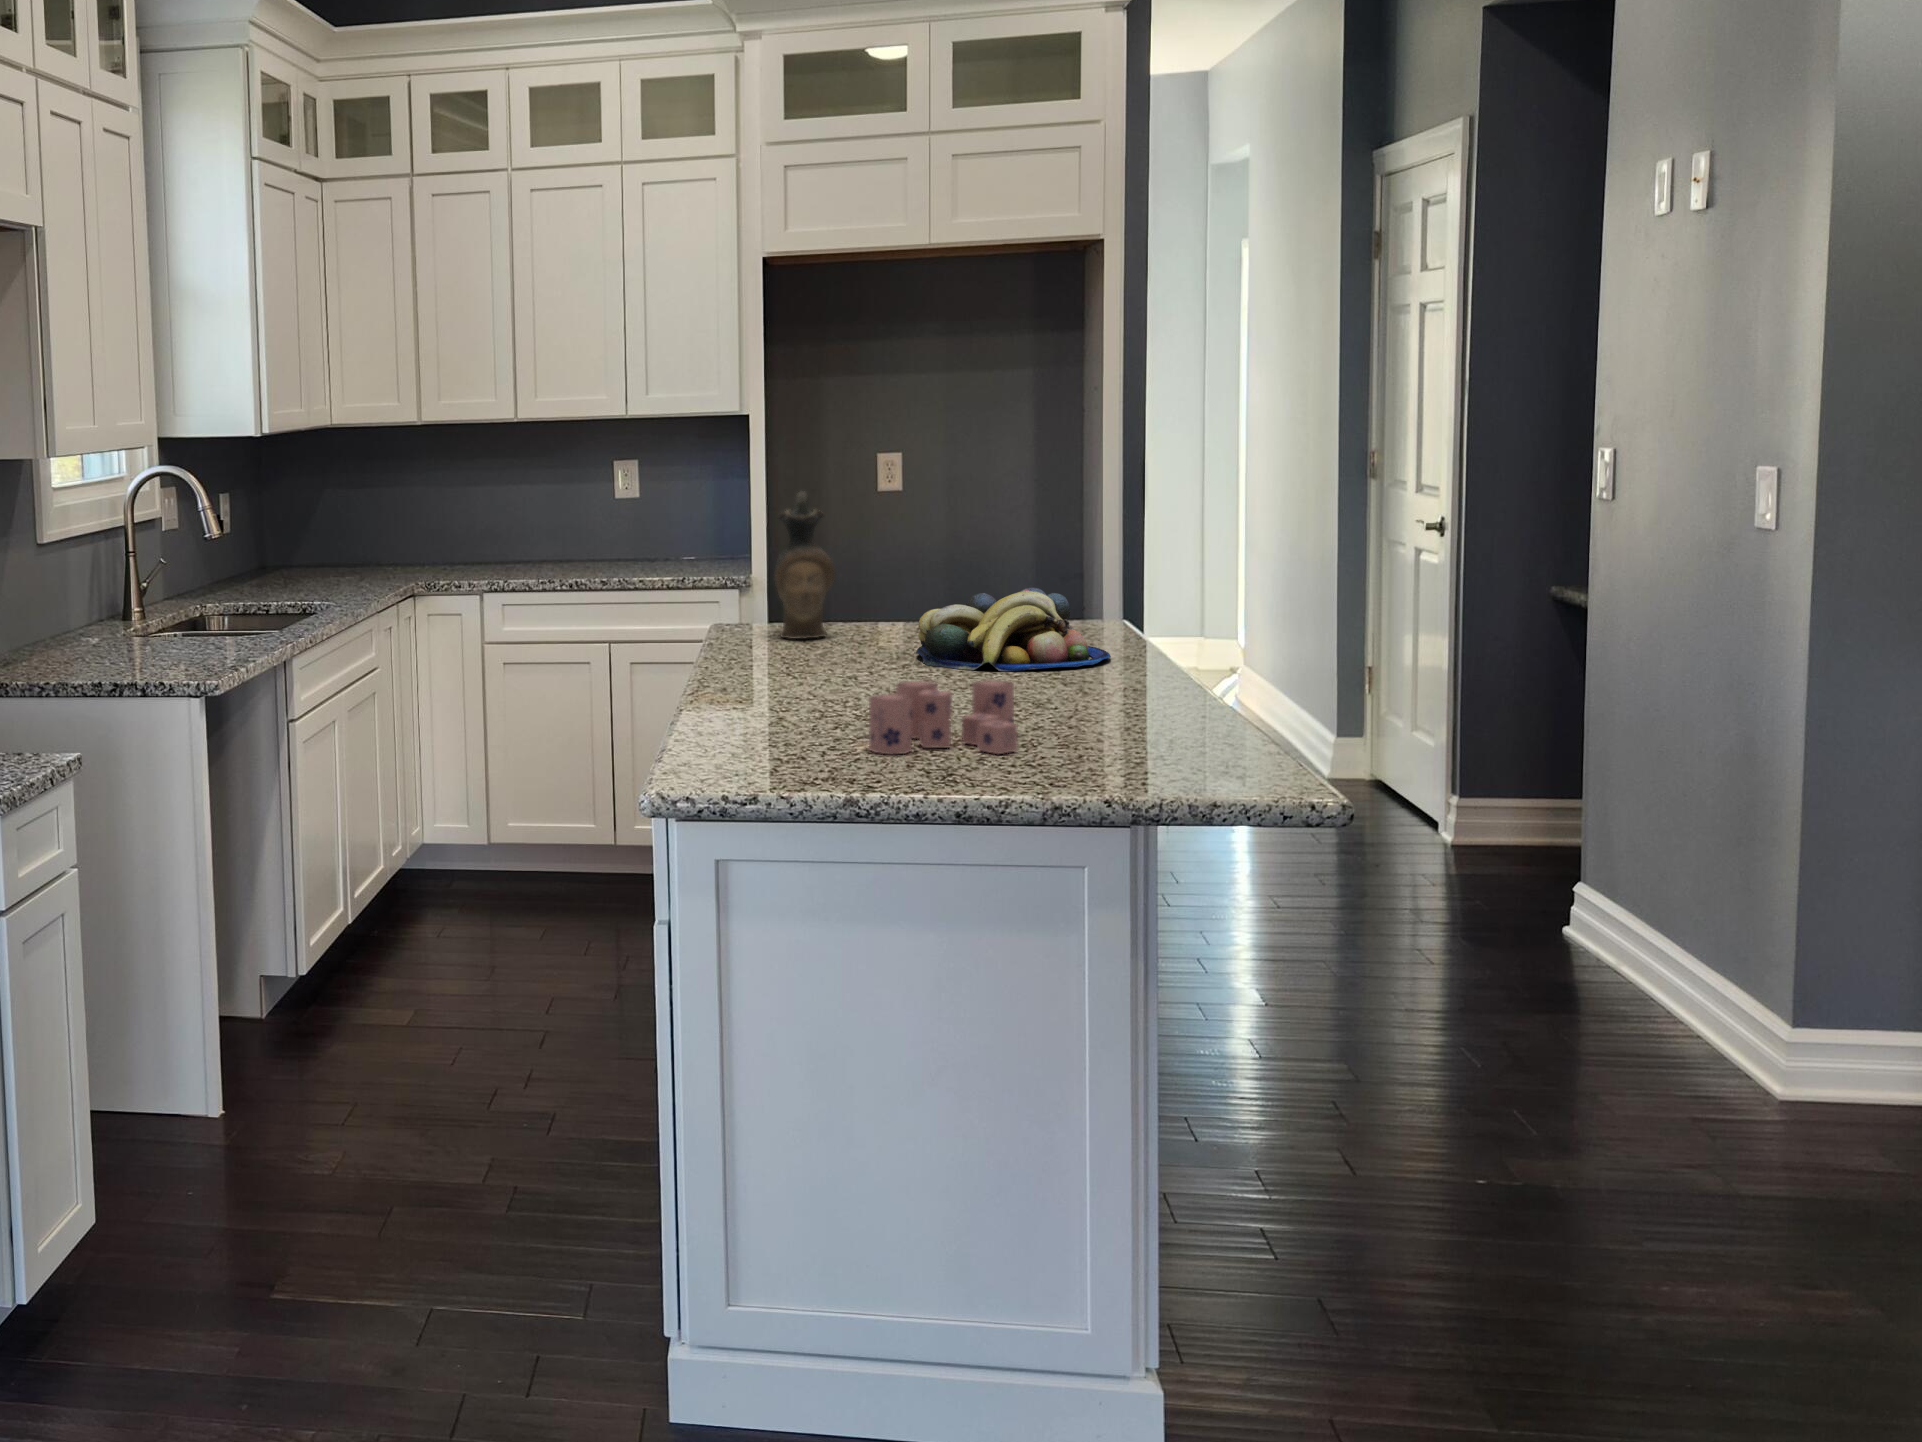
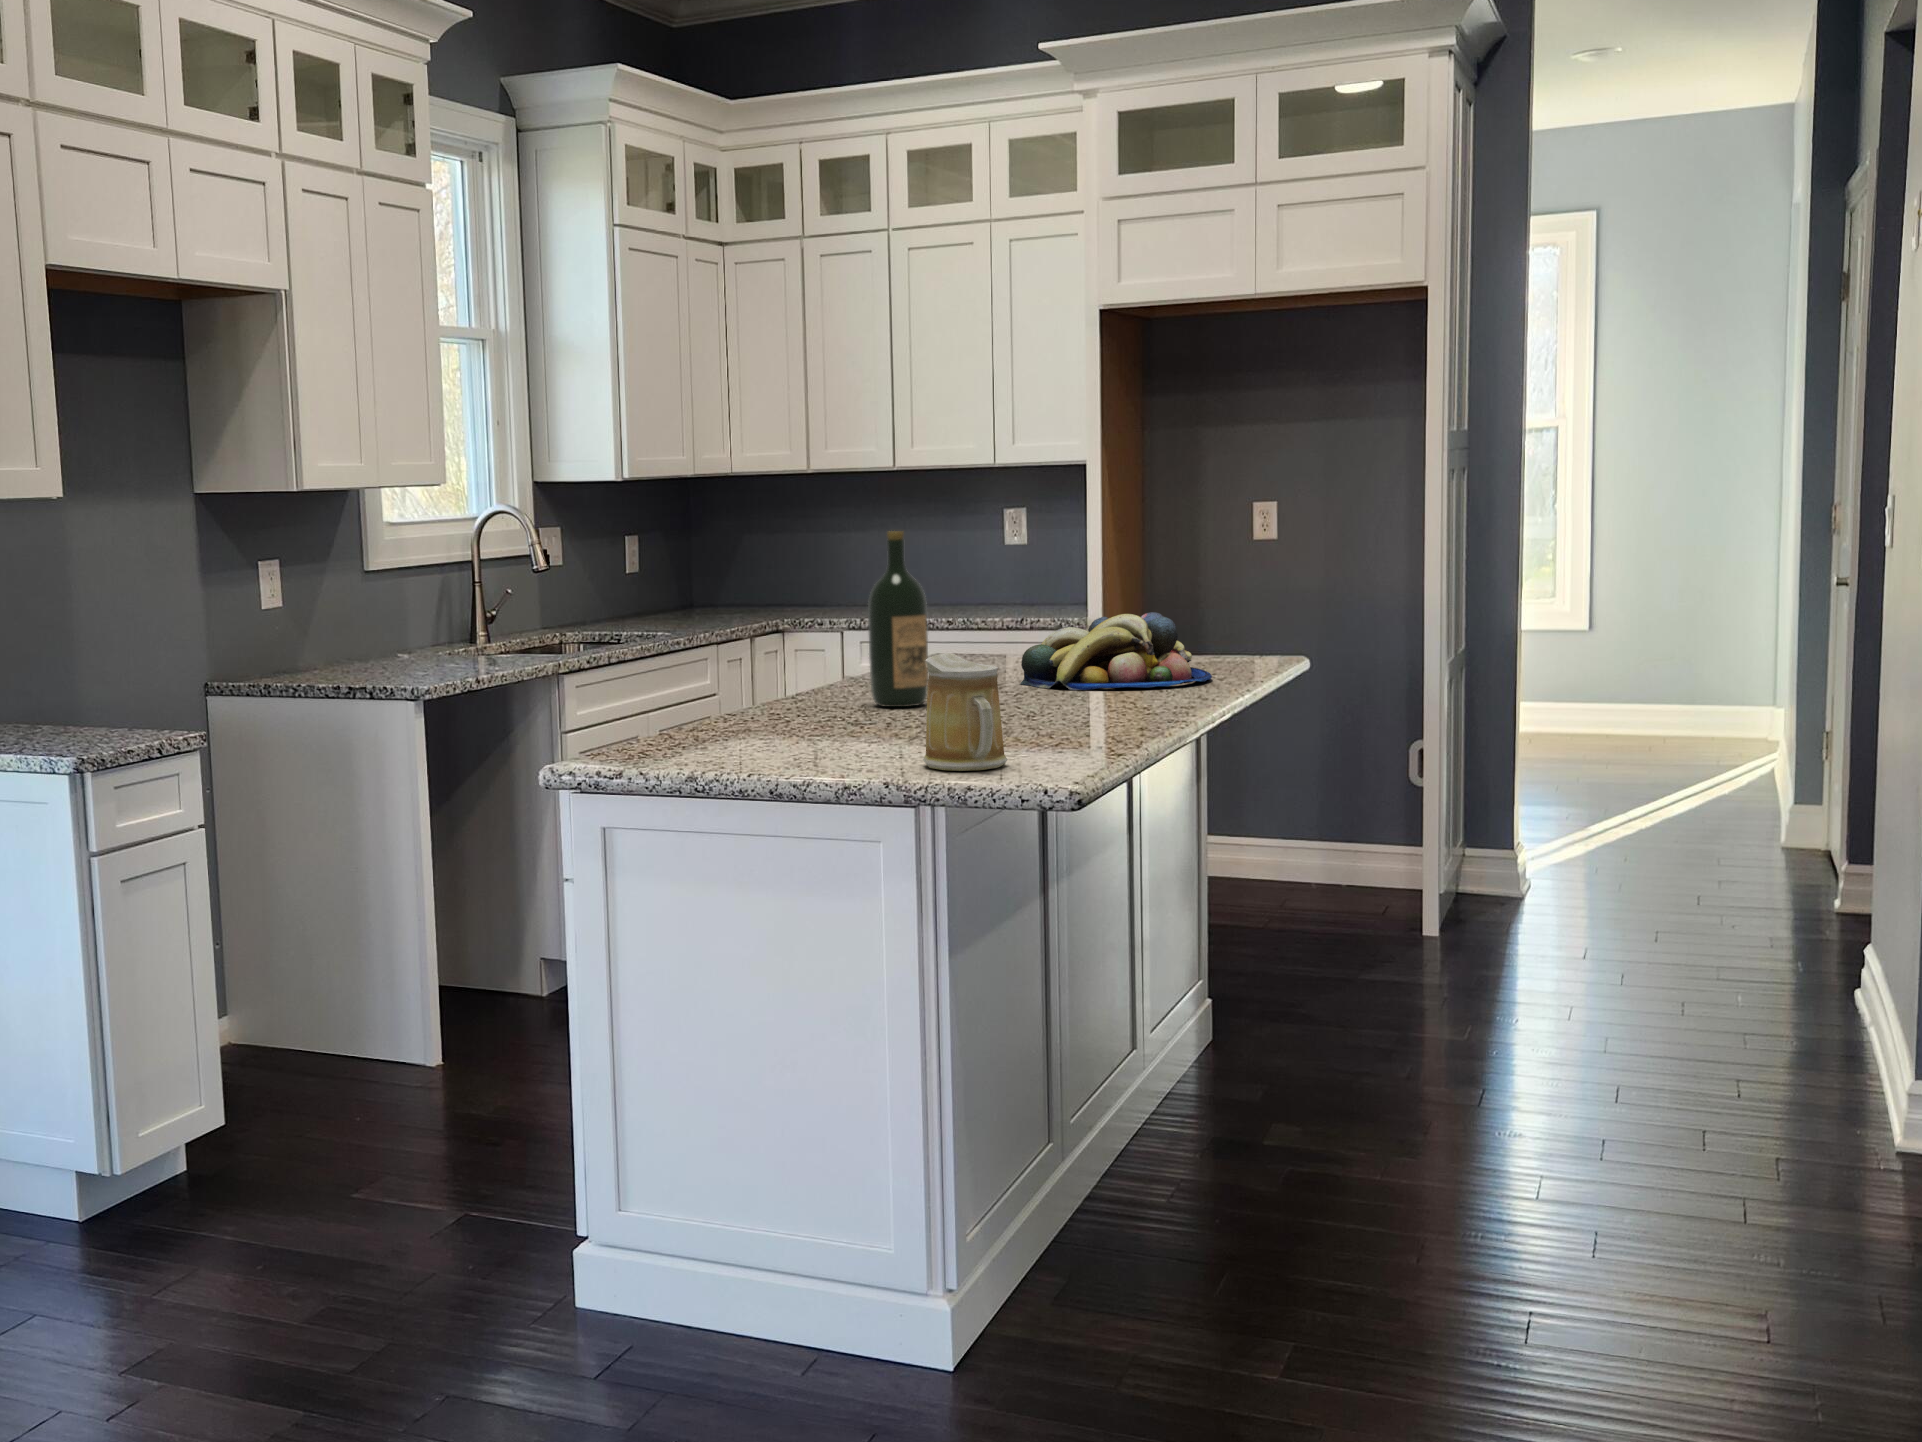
ceramic pitcher: present [774,491,835,639] -> none [946,521,1004,662]
wine bottle: none [851,515,915,699] -> present [868,531,928,707]
mug: none [1127,656,1230,779] -> present [923,653,1008,771]
candle: present [869,680,1017,754] -> none [751,682,916,748]

